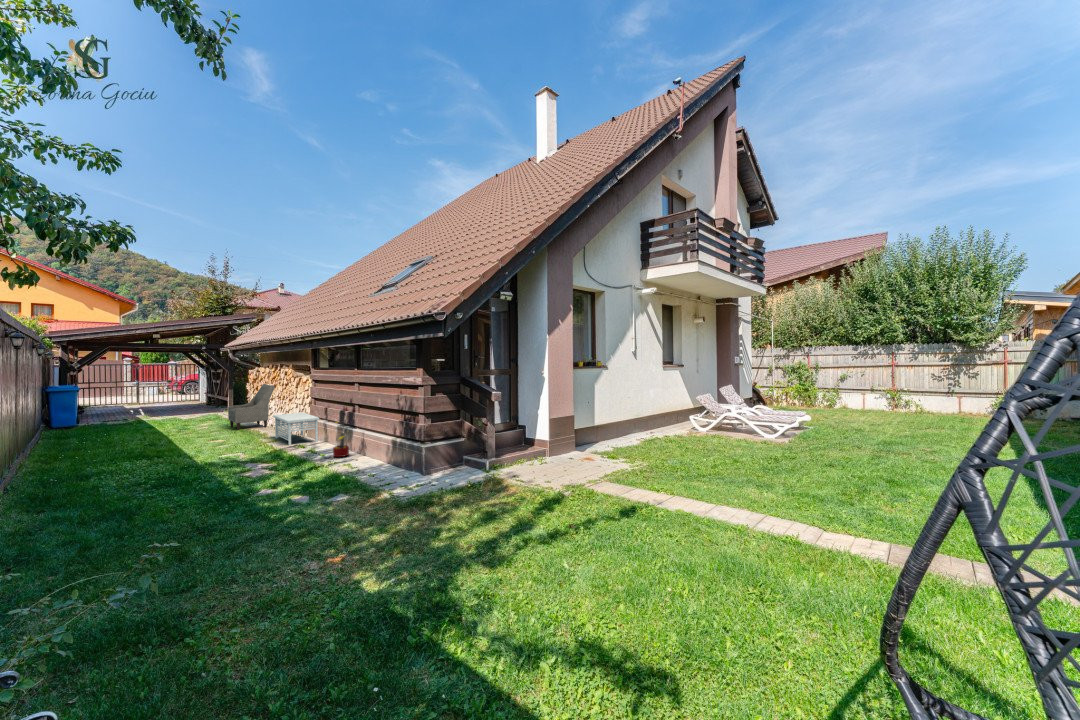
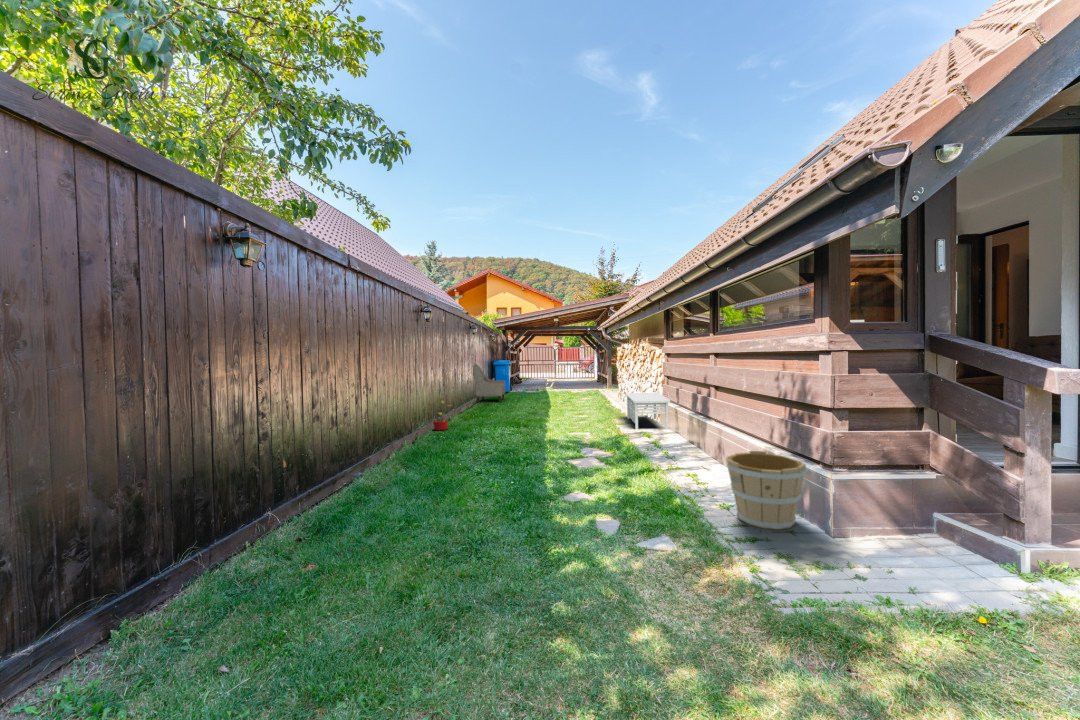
chair: present [228,384,275,430] -> present [473,364,505,403]
decorative plant: present [333,425,349,457] -> present [431,400,448,430]
wooden bucket: none [372,440,413,480] -> present [726,451,807,530]

